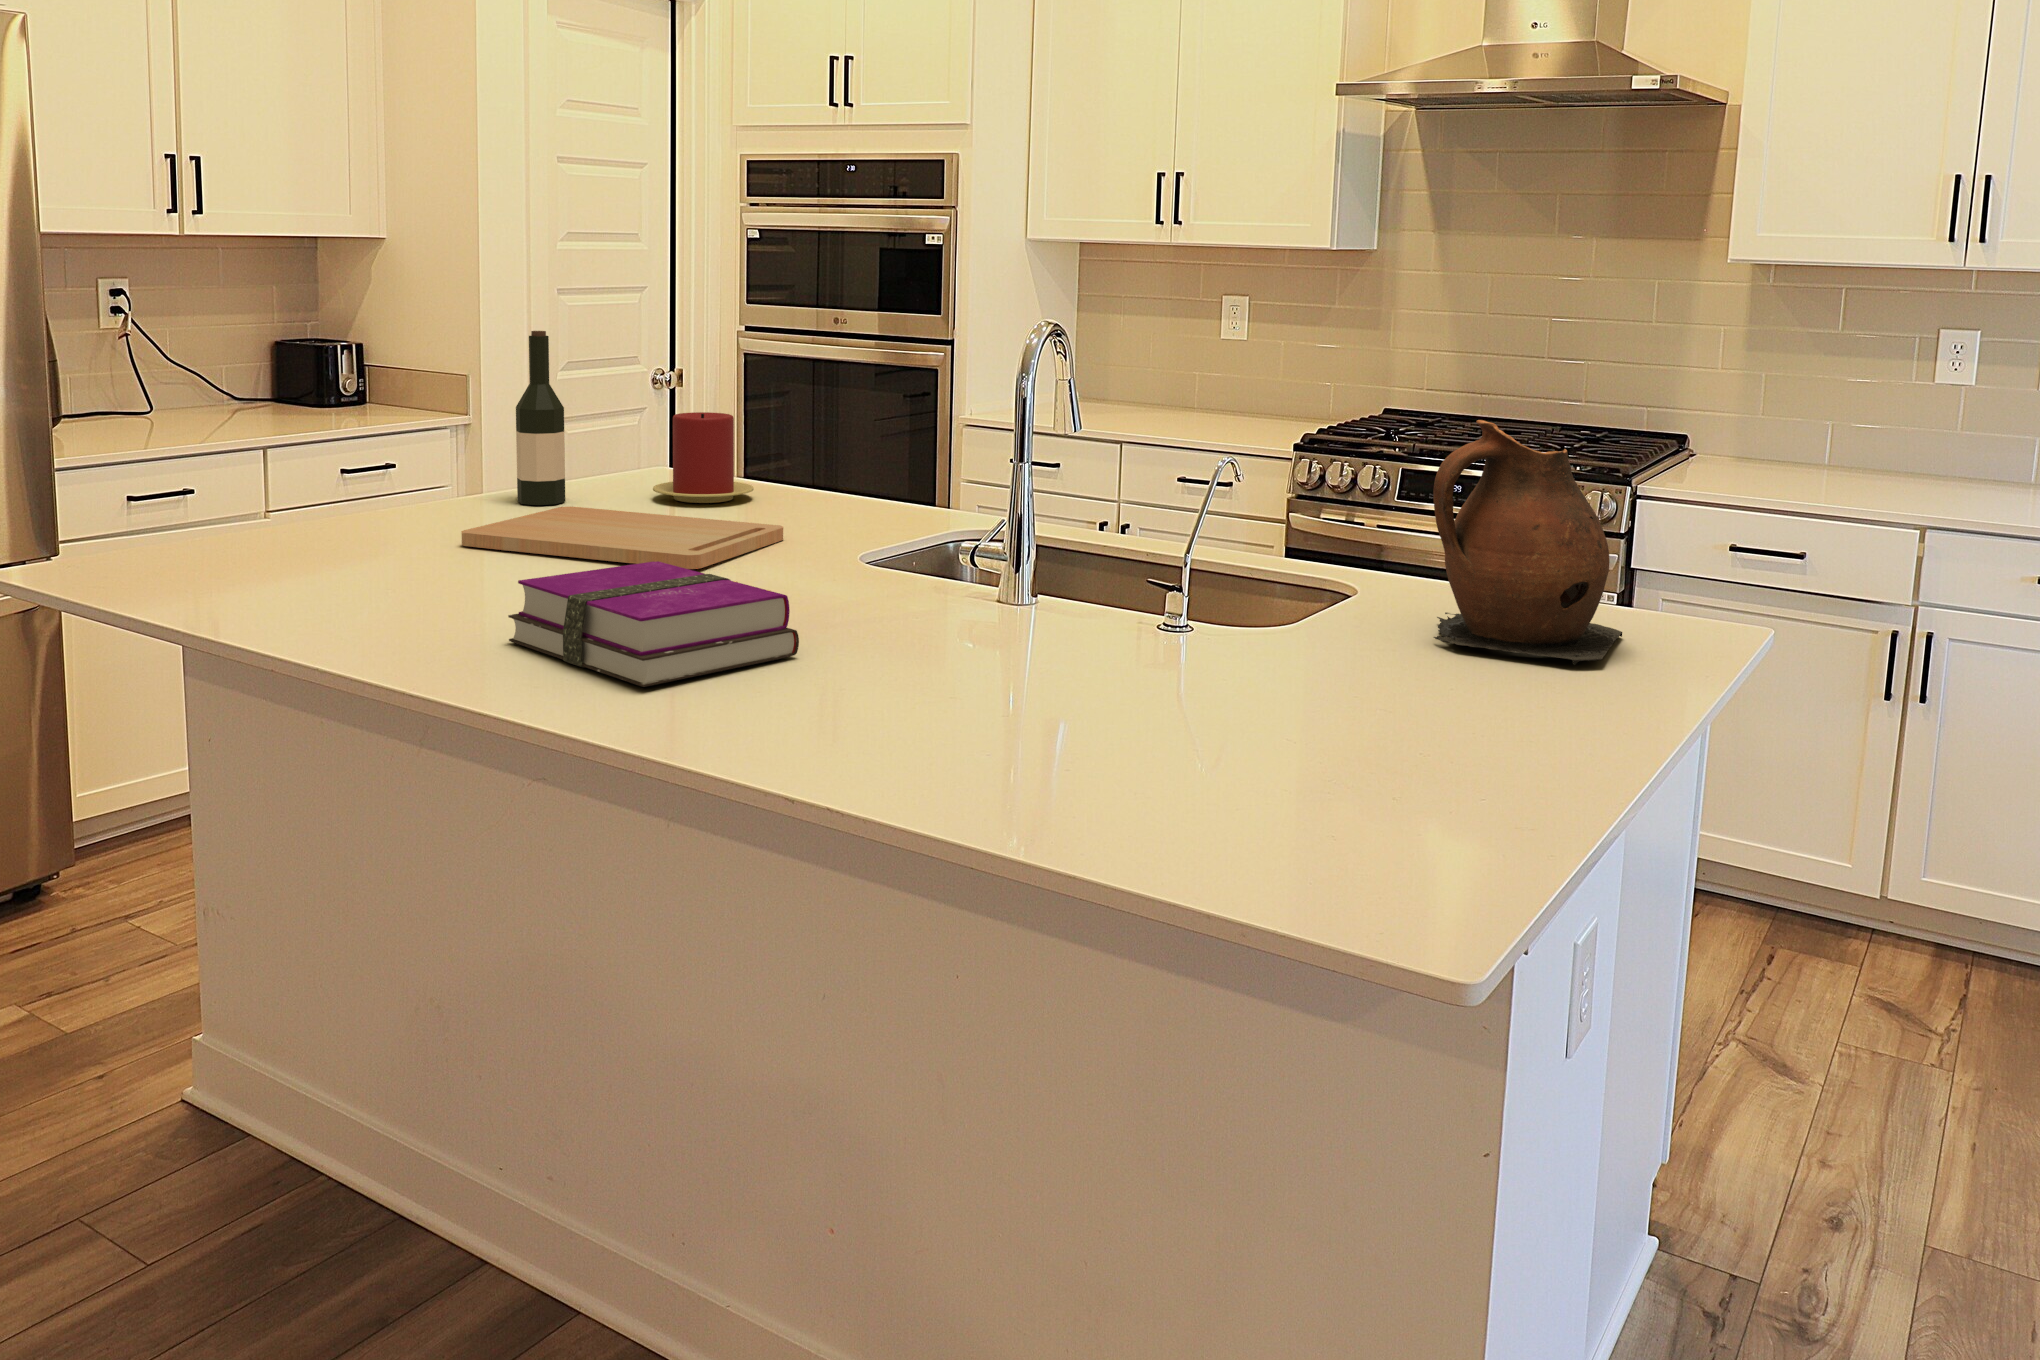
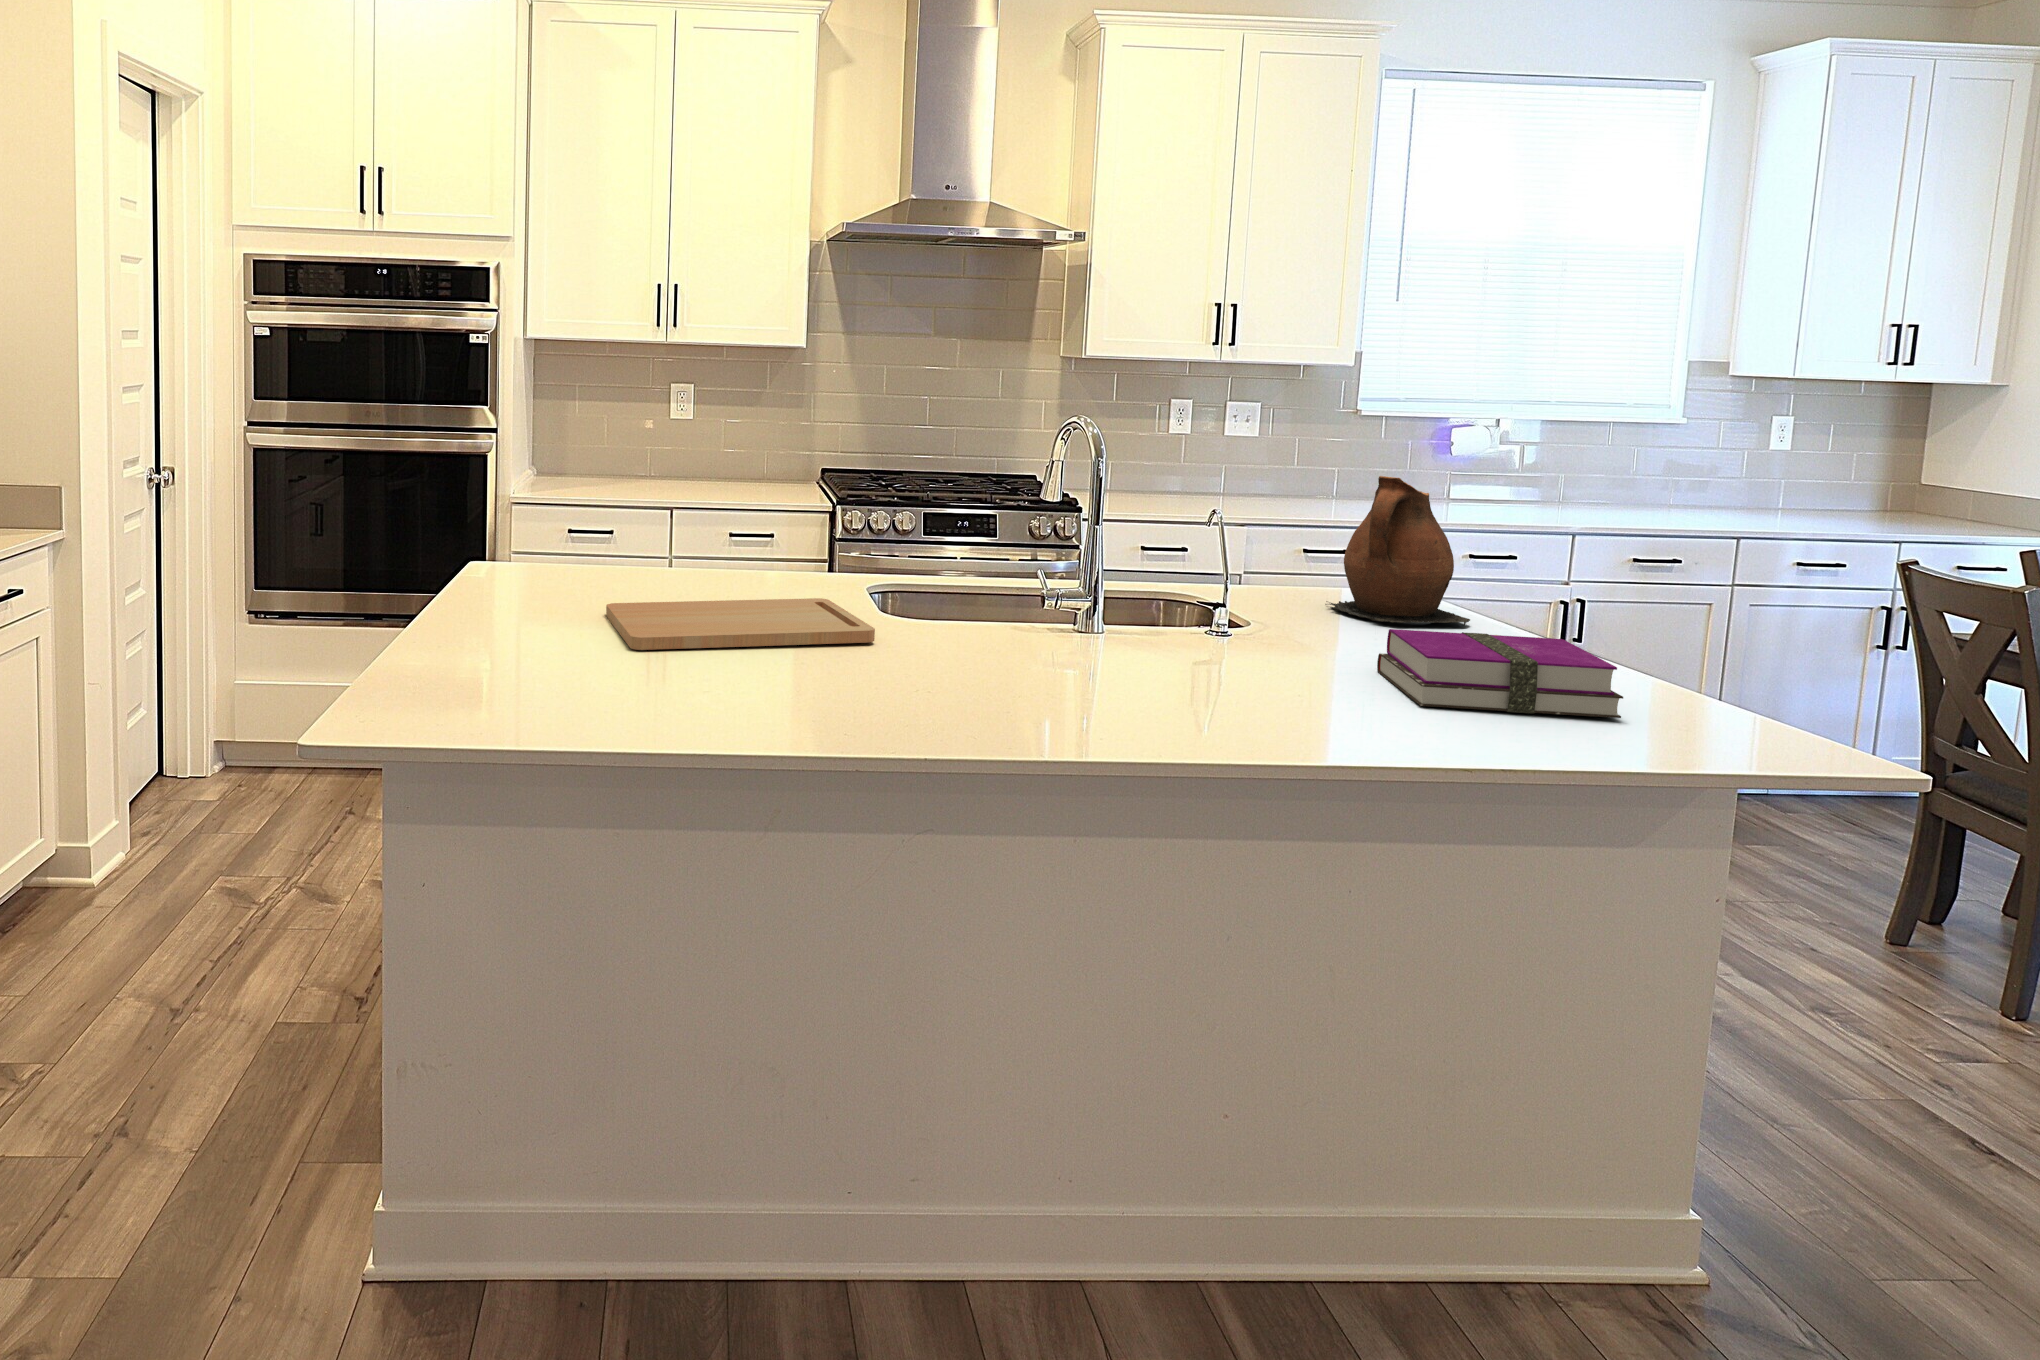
wine bottle: present [516,331,565,505] -> none [515,441,559,607]
candle: present [653,412,754,503] -> none [599,507,689,588]
hardback book: present [508,561,799,687] -> present [1377,629,1623,718]

